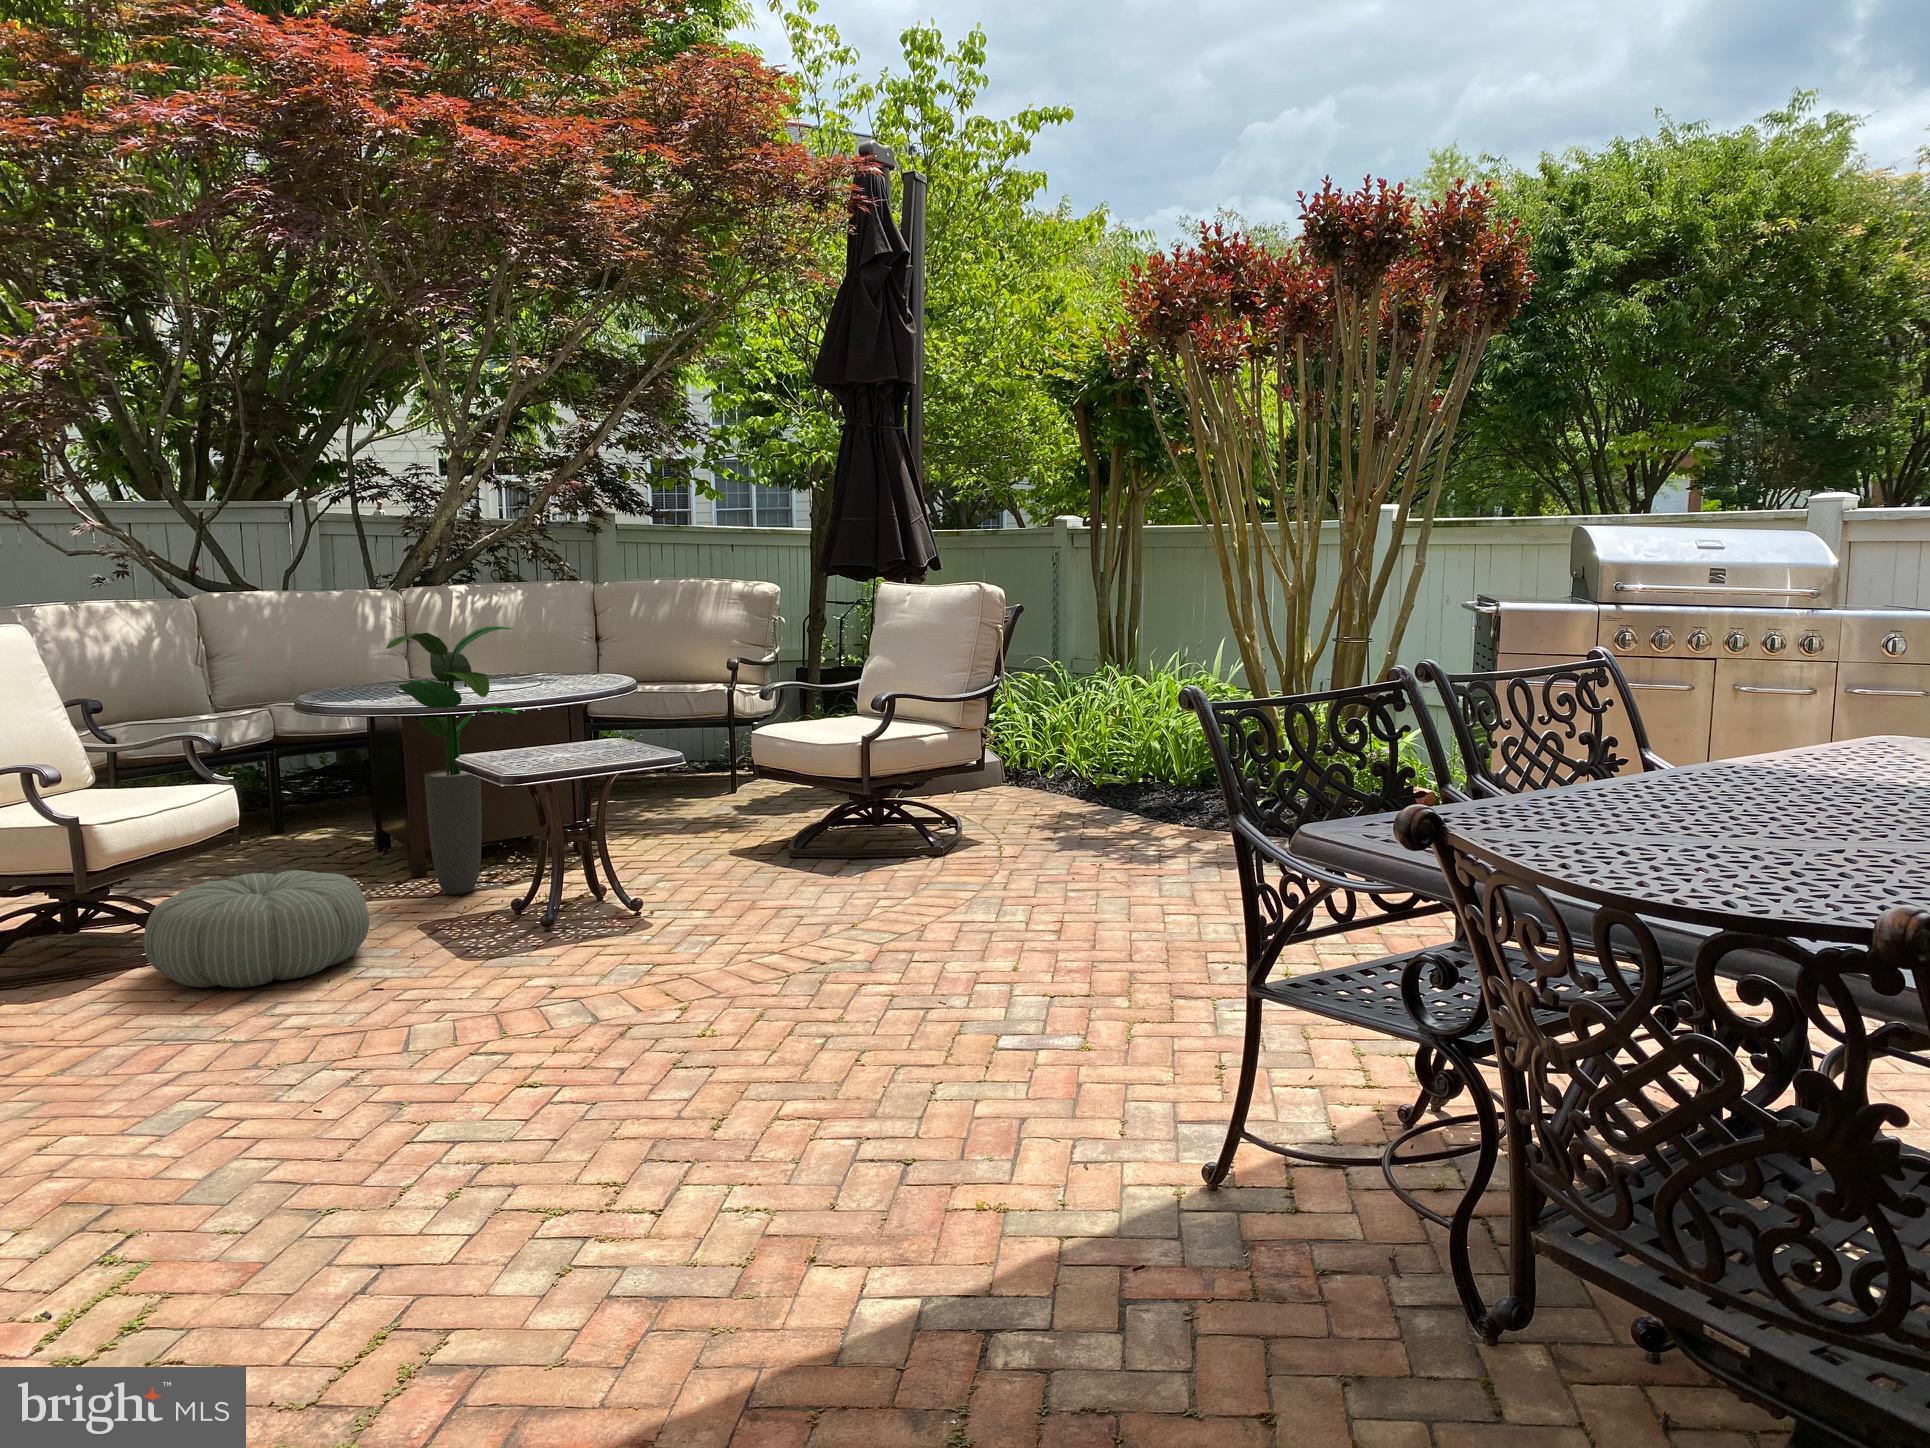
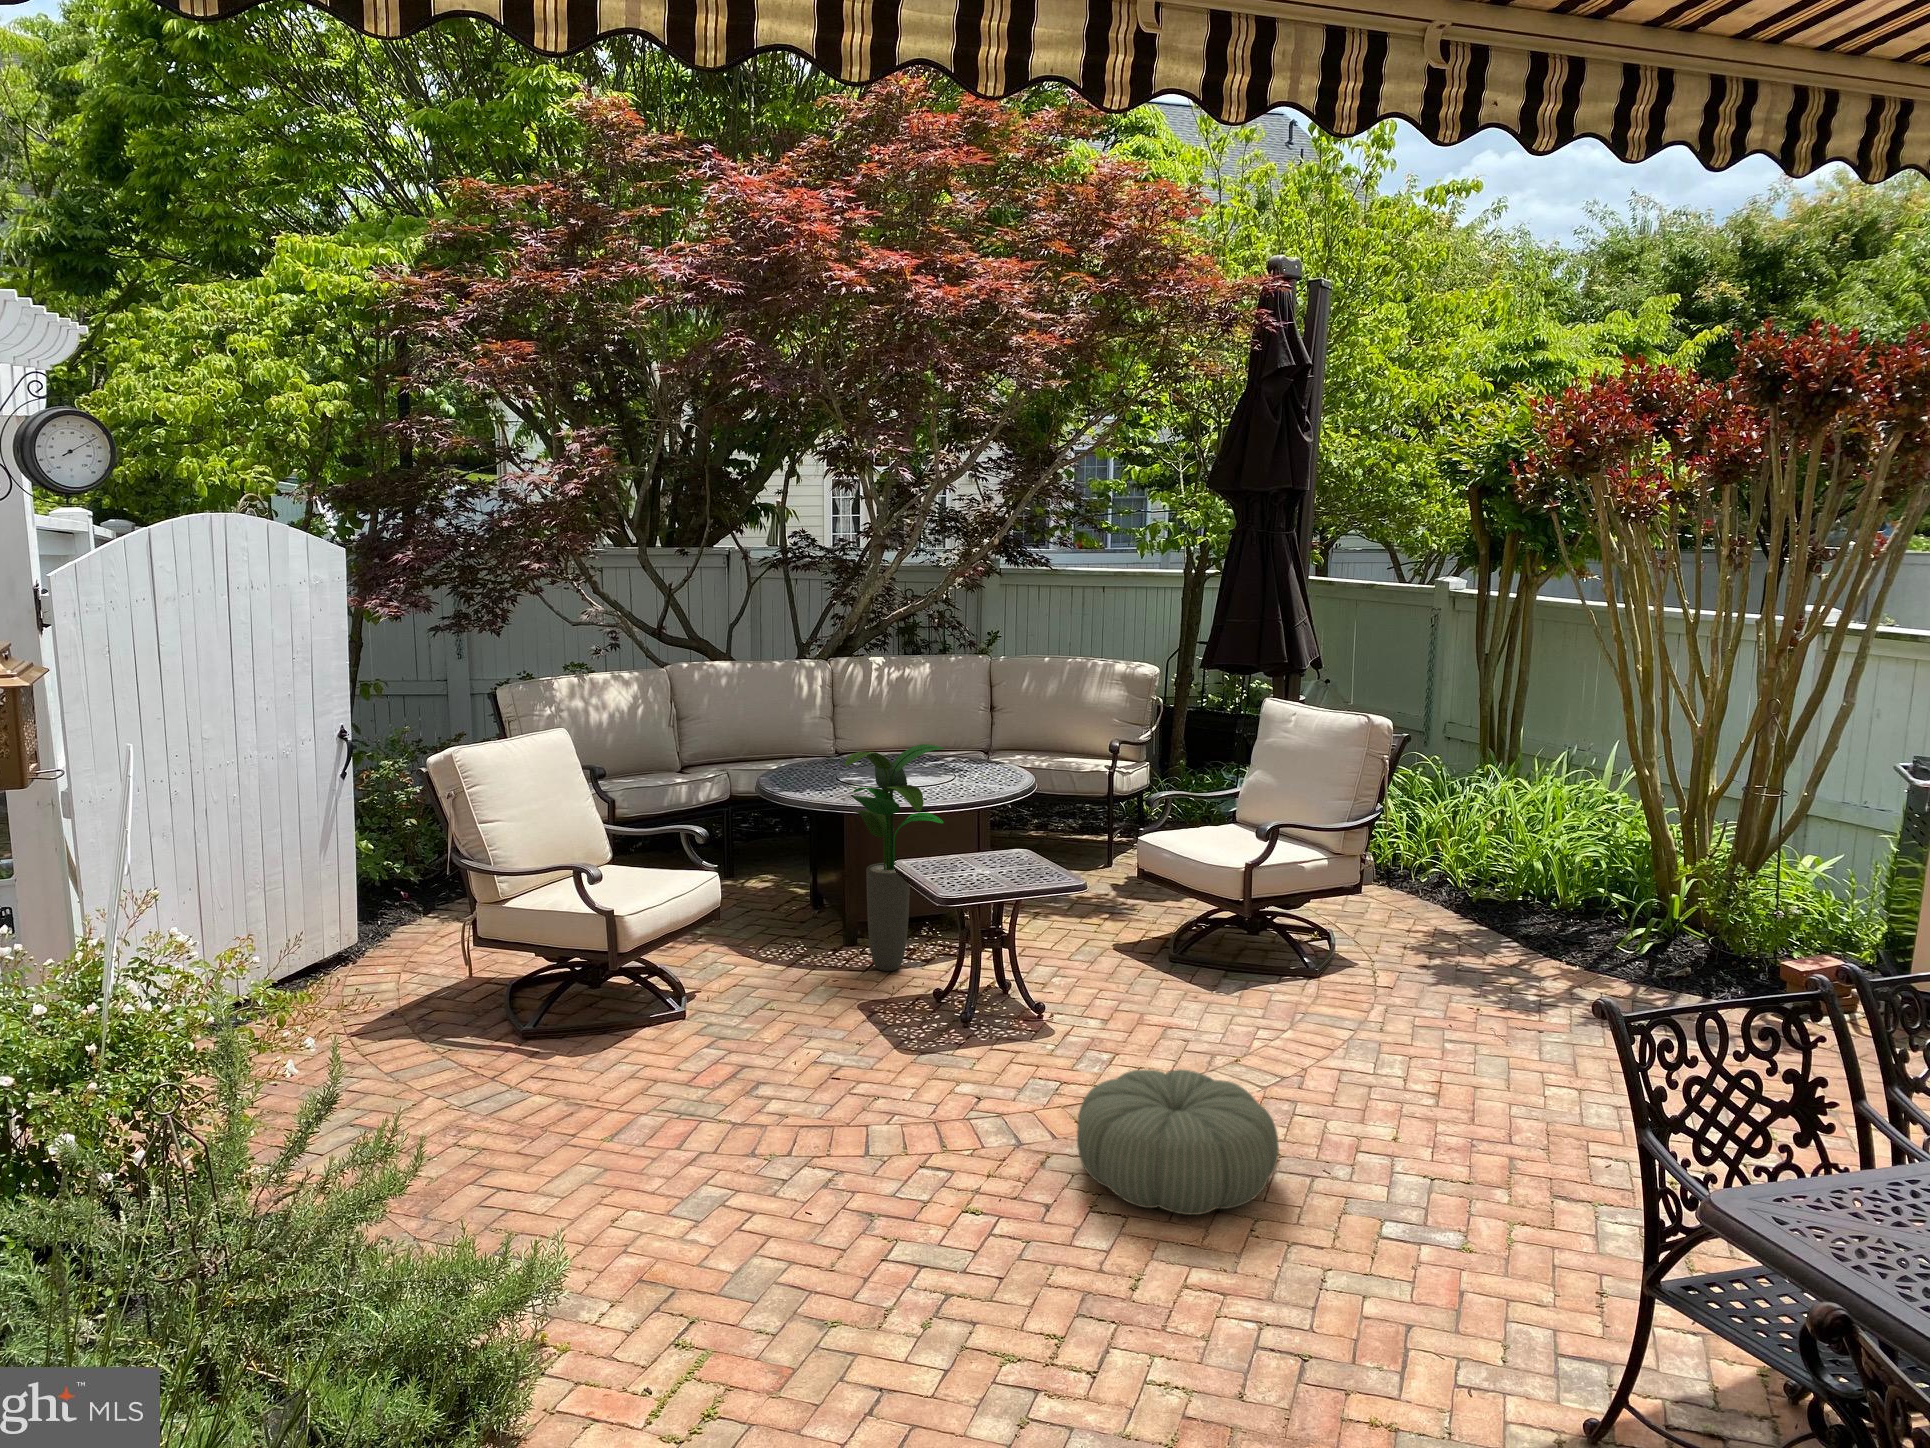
pouf: present [144,870,369,988] -> present [1077,1069,1279,1215]

